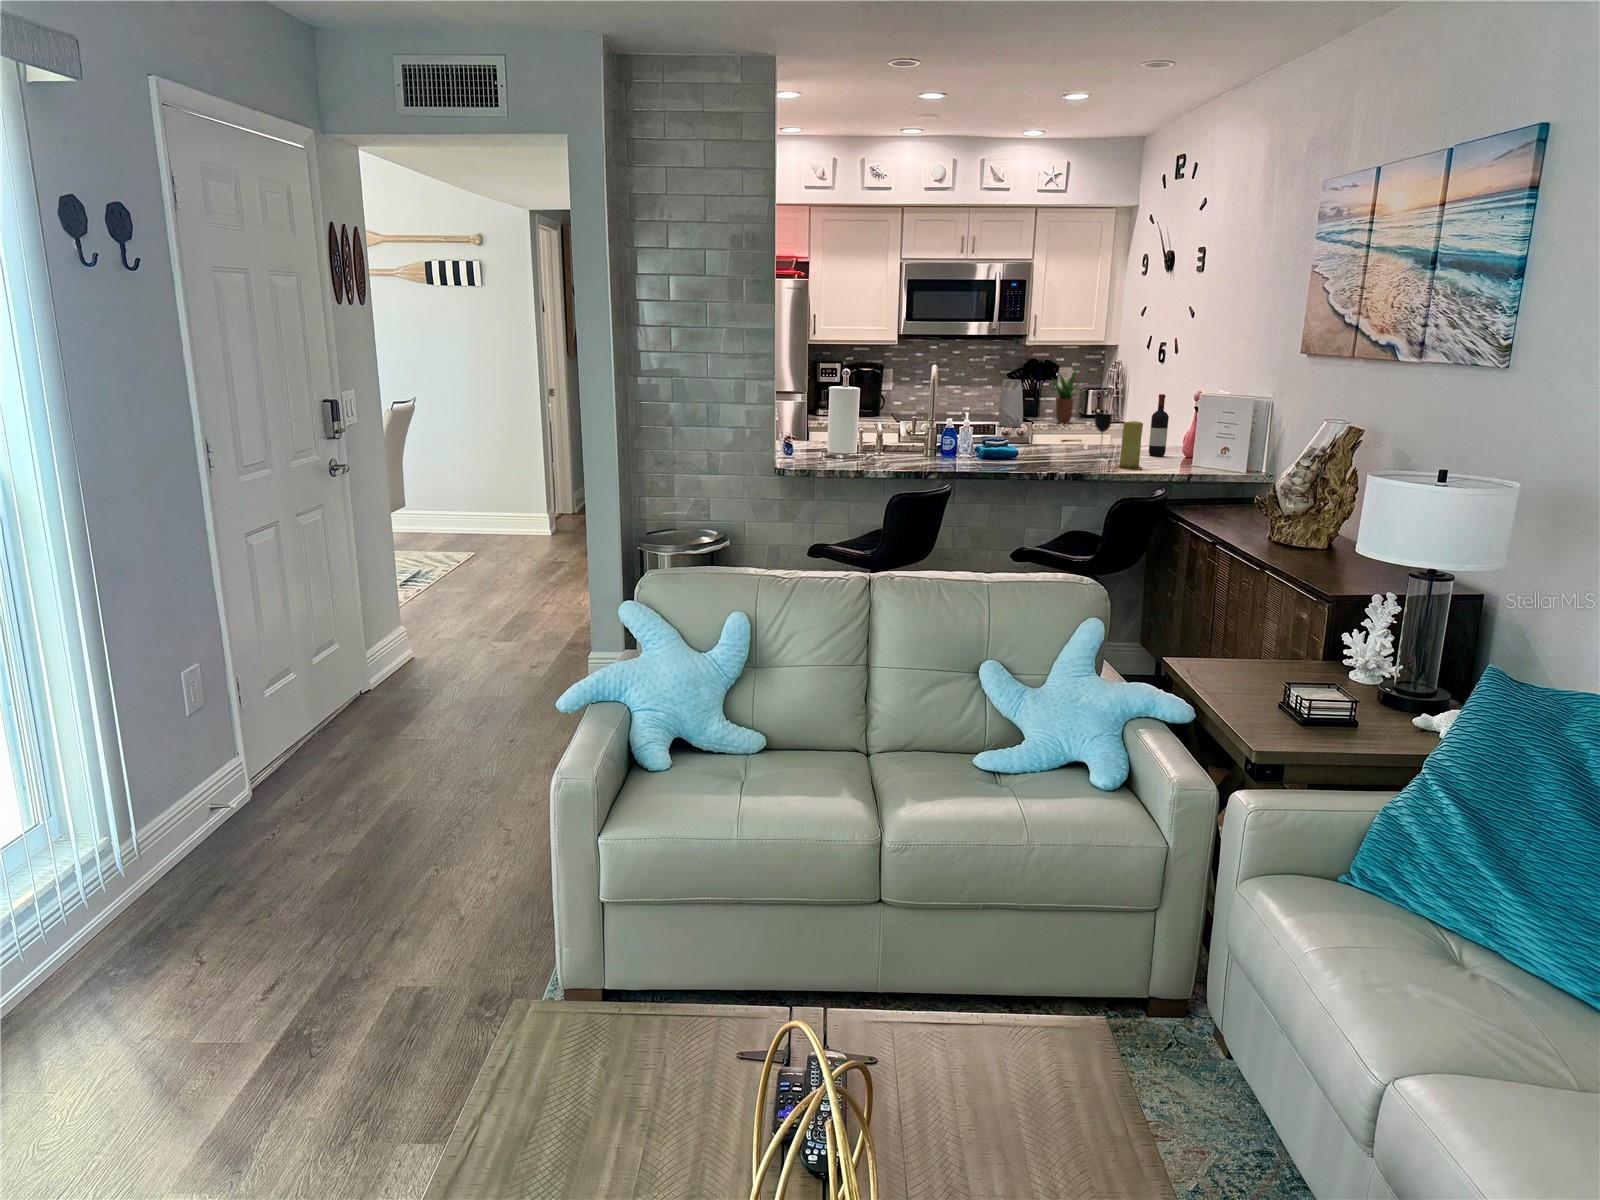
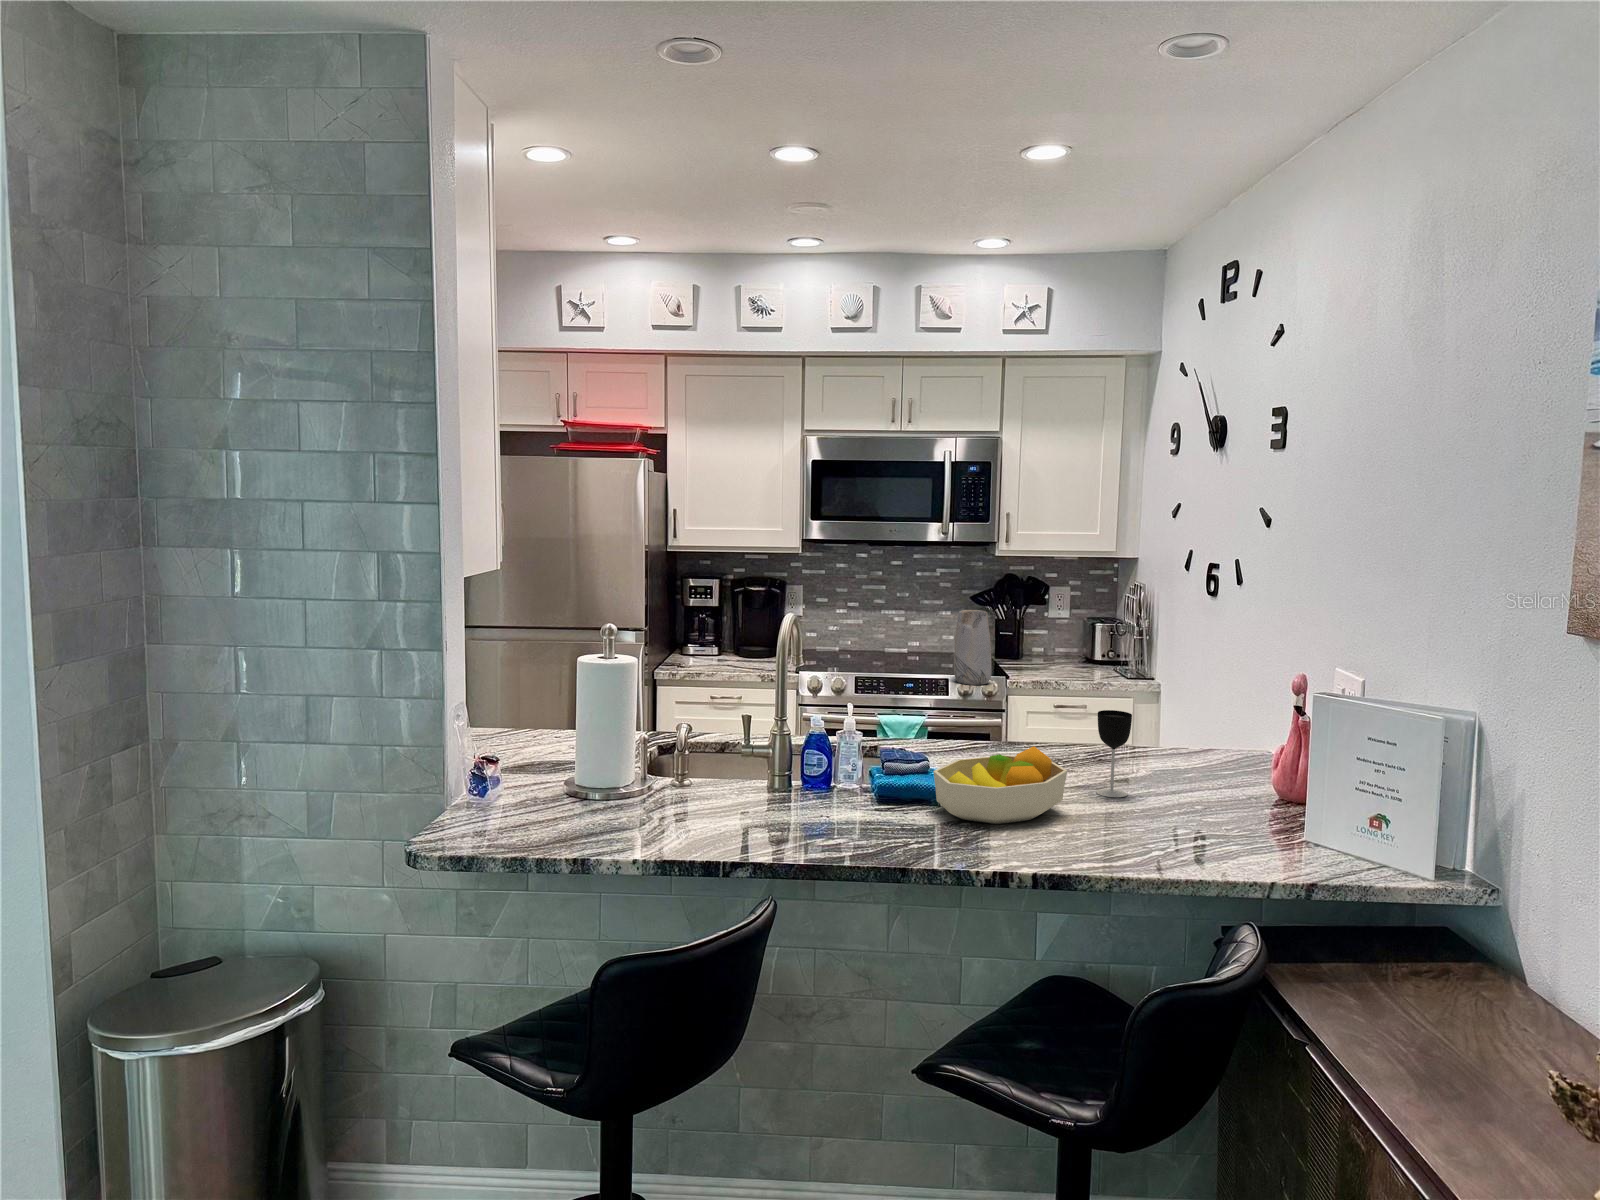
potted plant: present [1052,369,1080,424] -> none [1027,584,1101,672]
wine bottle: present [1149,394,1169,456] -> none [1205,671,1241,790]
candle: present [1115,421,1143,469] -> none [1143,755,1203,866]
fruit bowl: none [1015,427,1080,461] -> present [934,746,1067,824]

